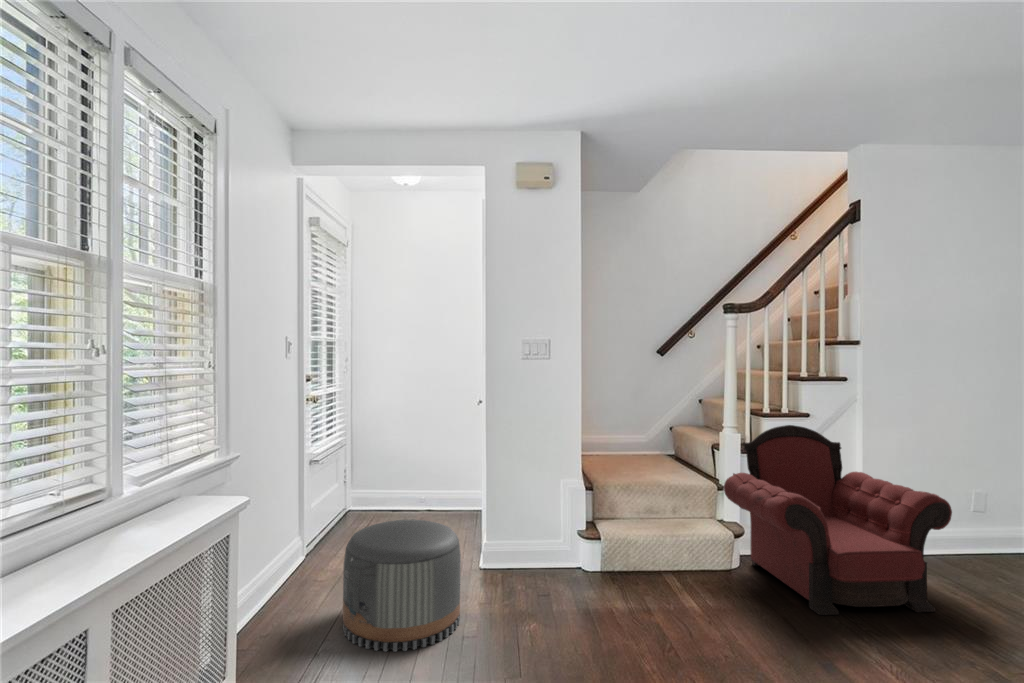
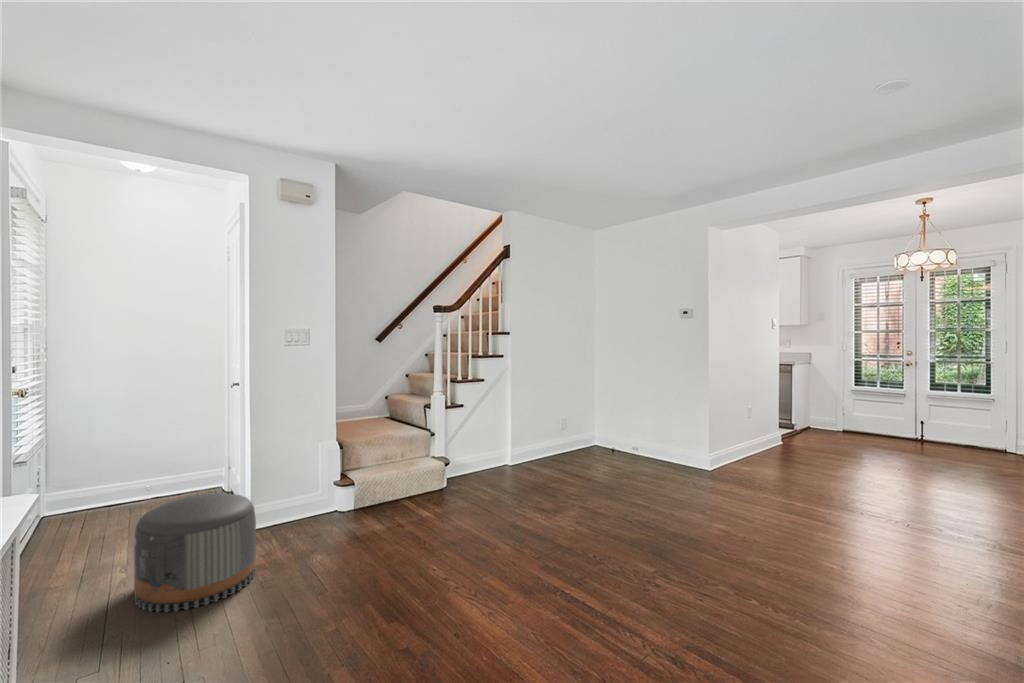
armchair: present [724,425,952,615] -> none [437,388,559,502]

